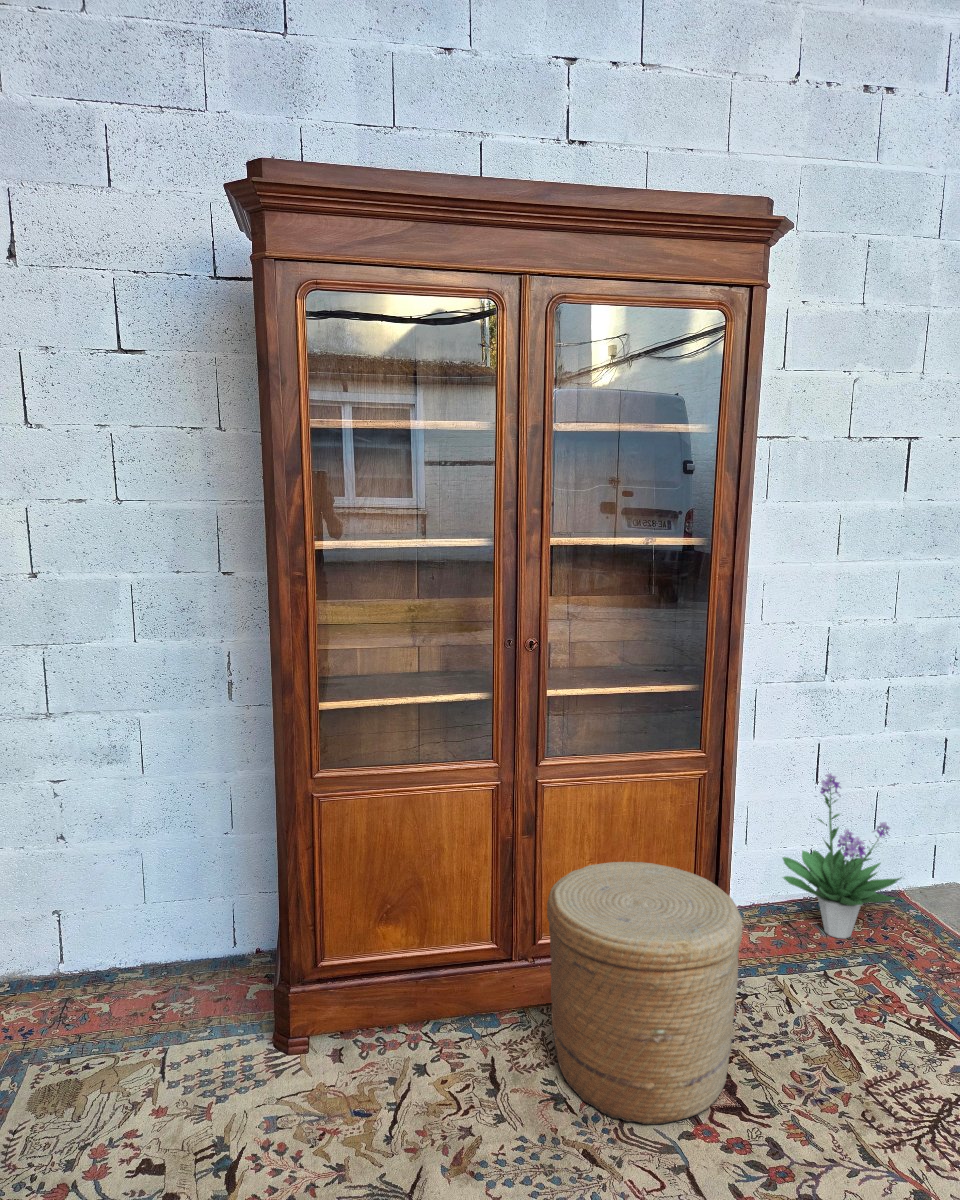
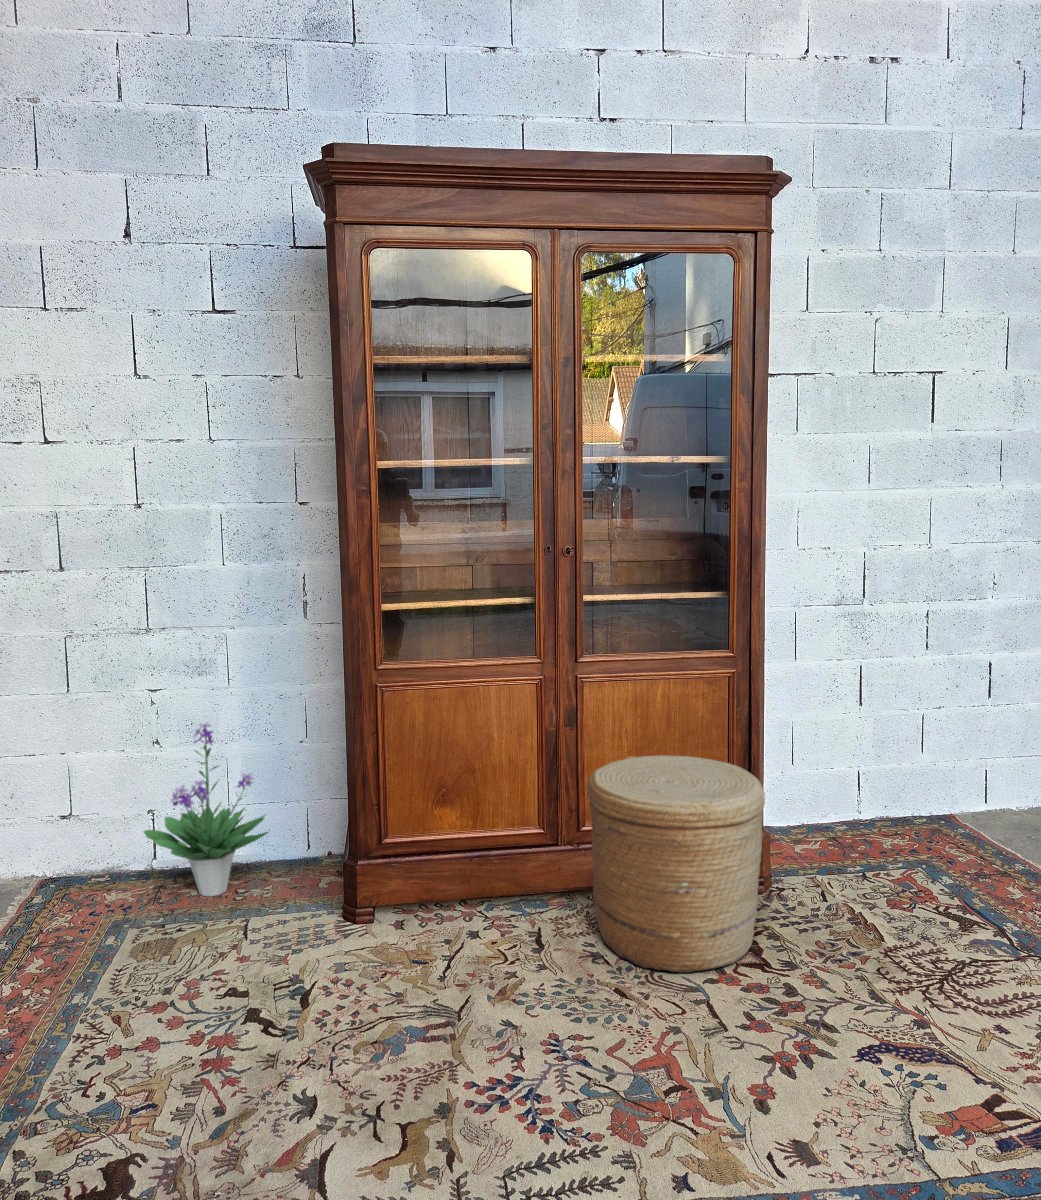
potted plant: present [783,773,901,938] -> present [144,723,268,896]

